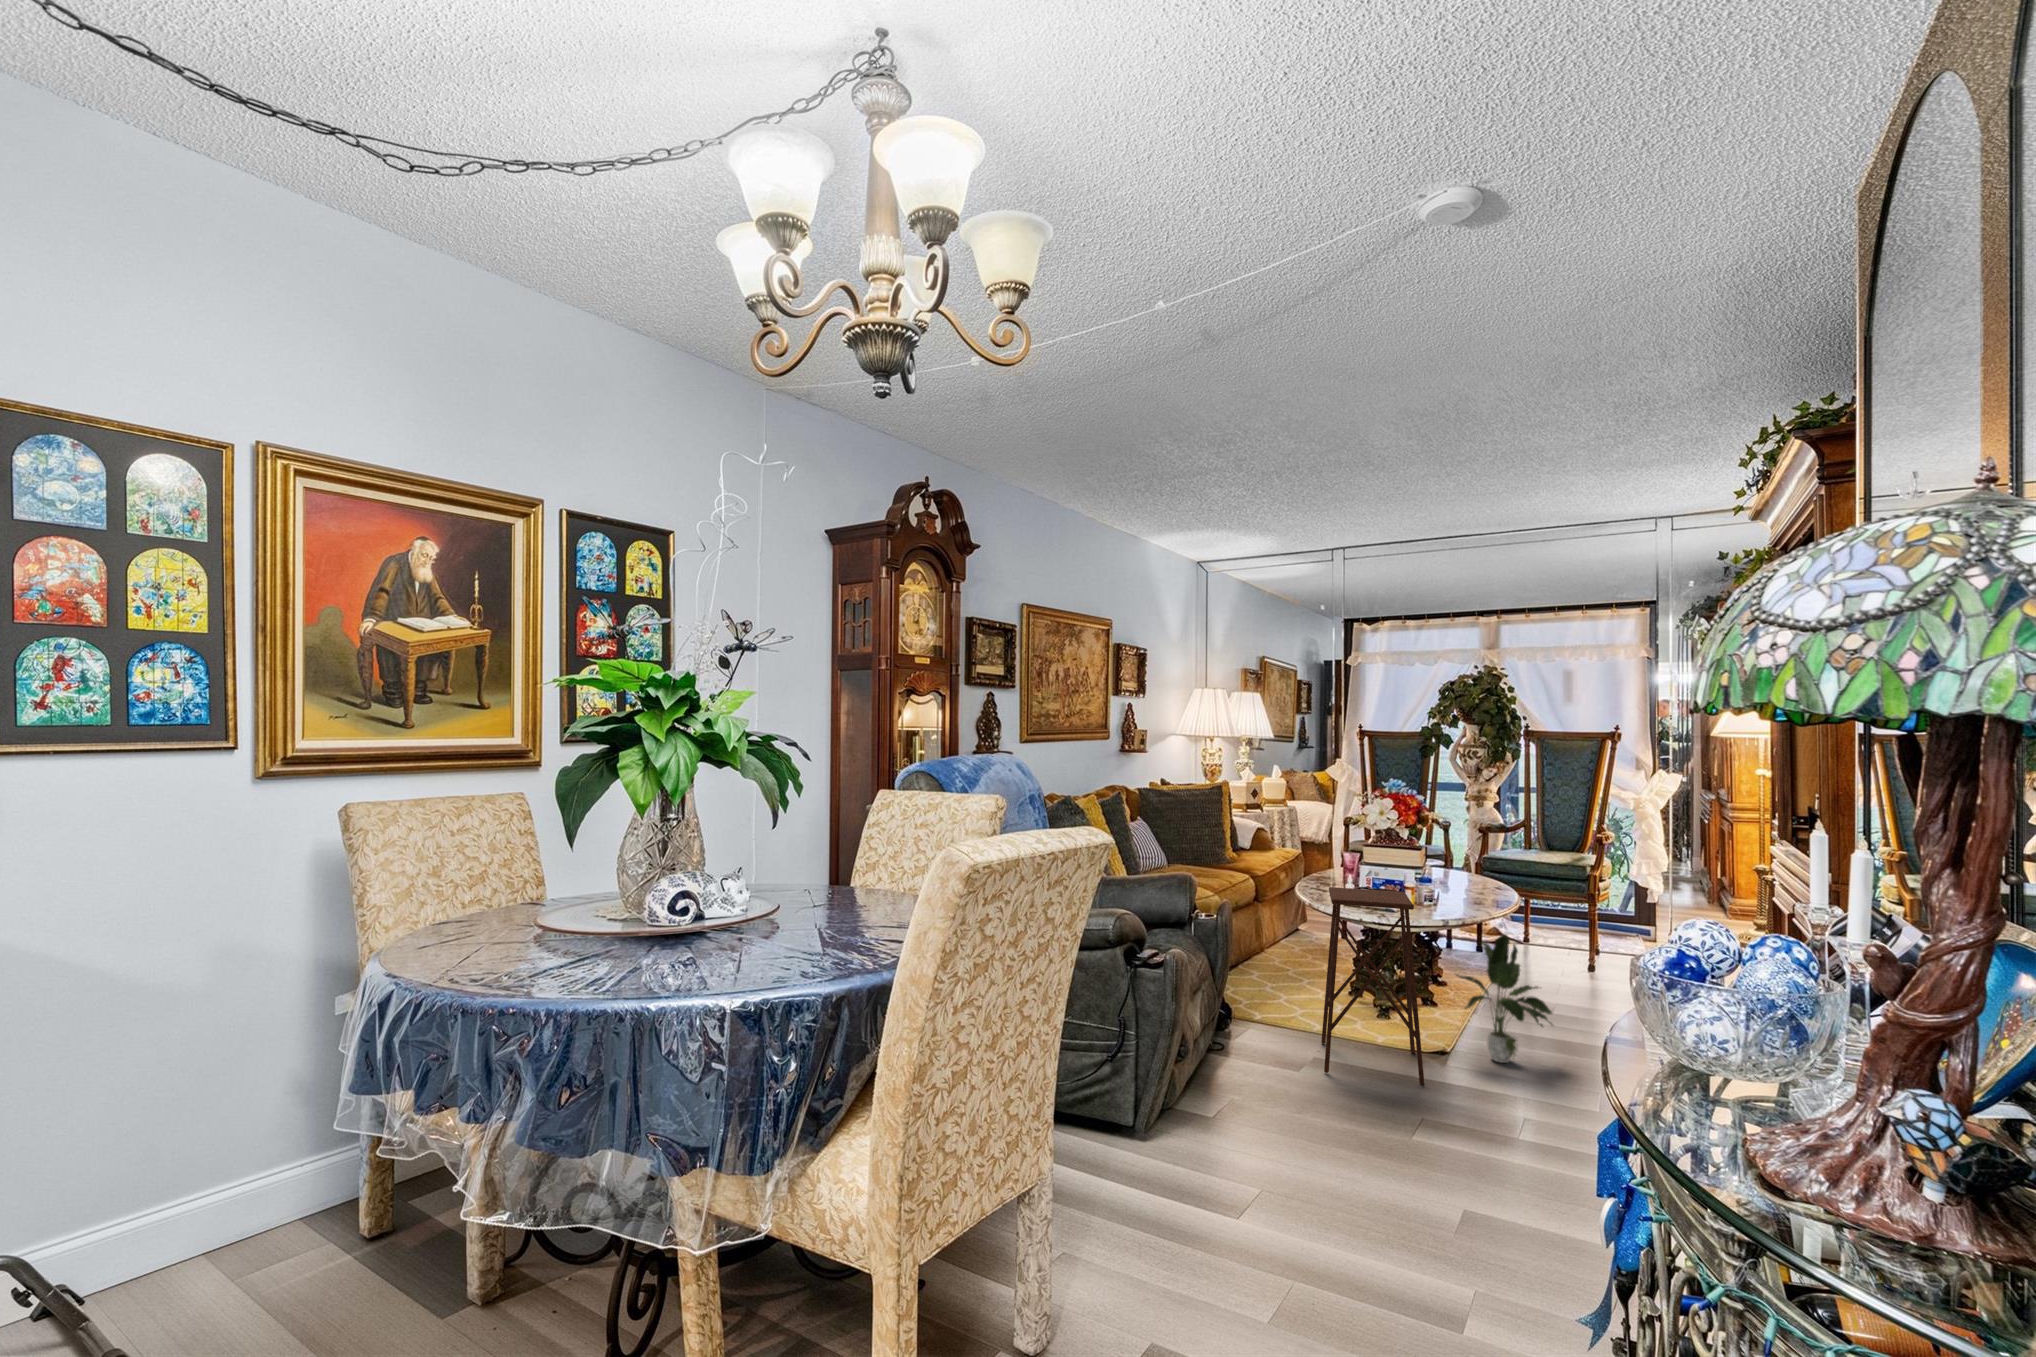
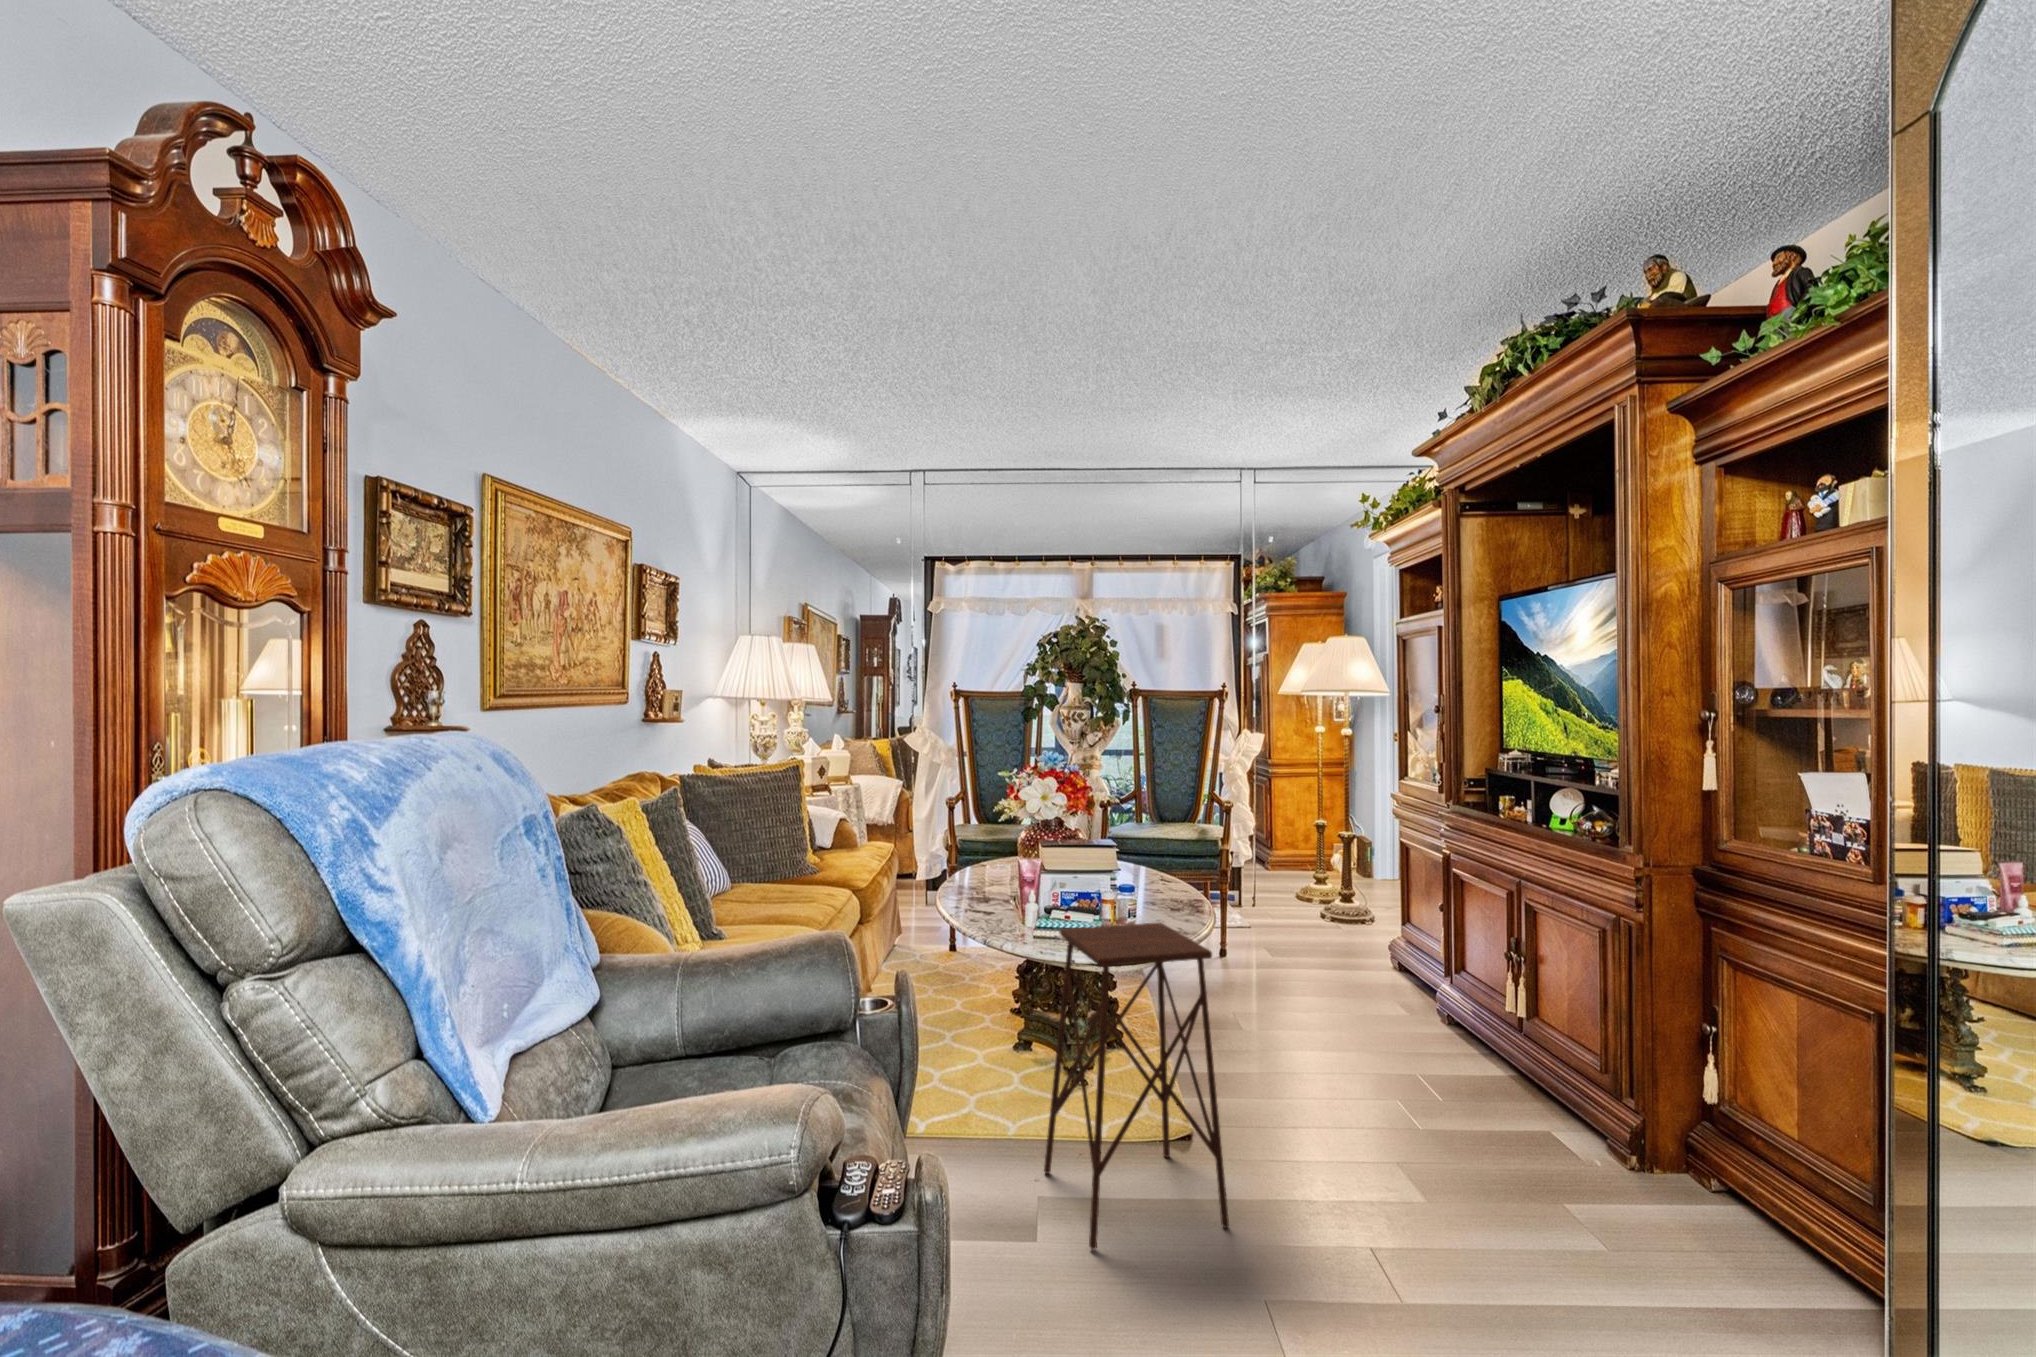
potted plant: present [1456,935,1552,1063] -> none [1219,962,1338,1144]

